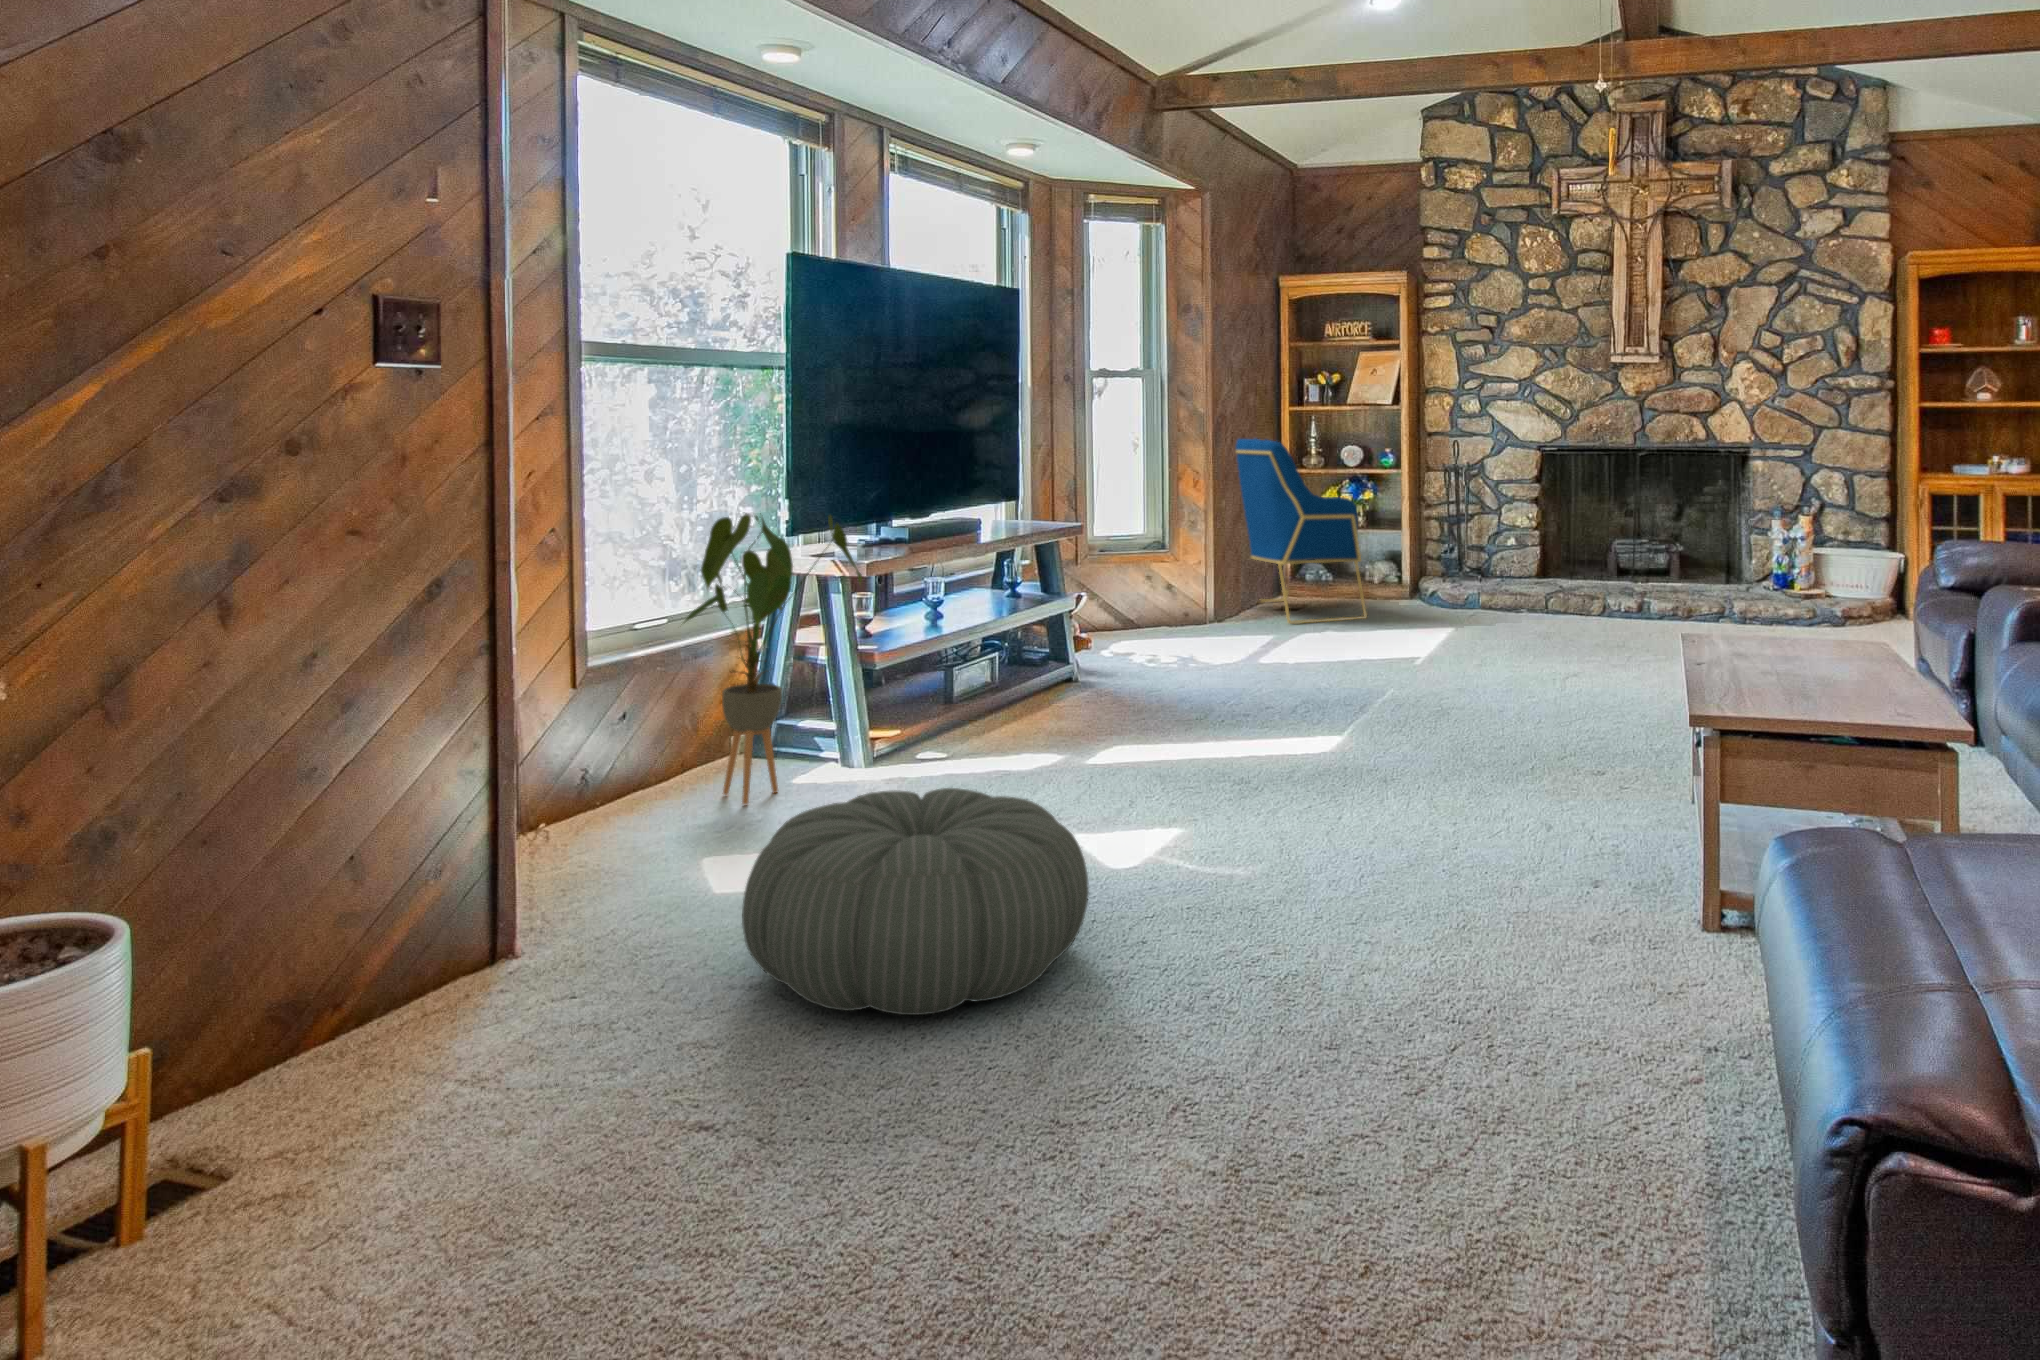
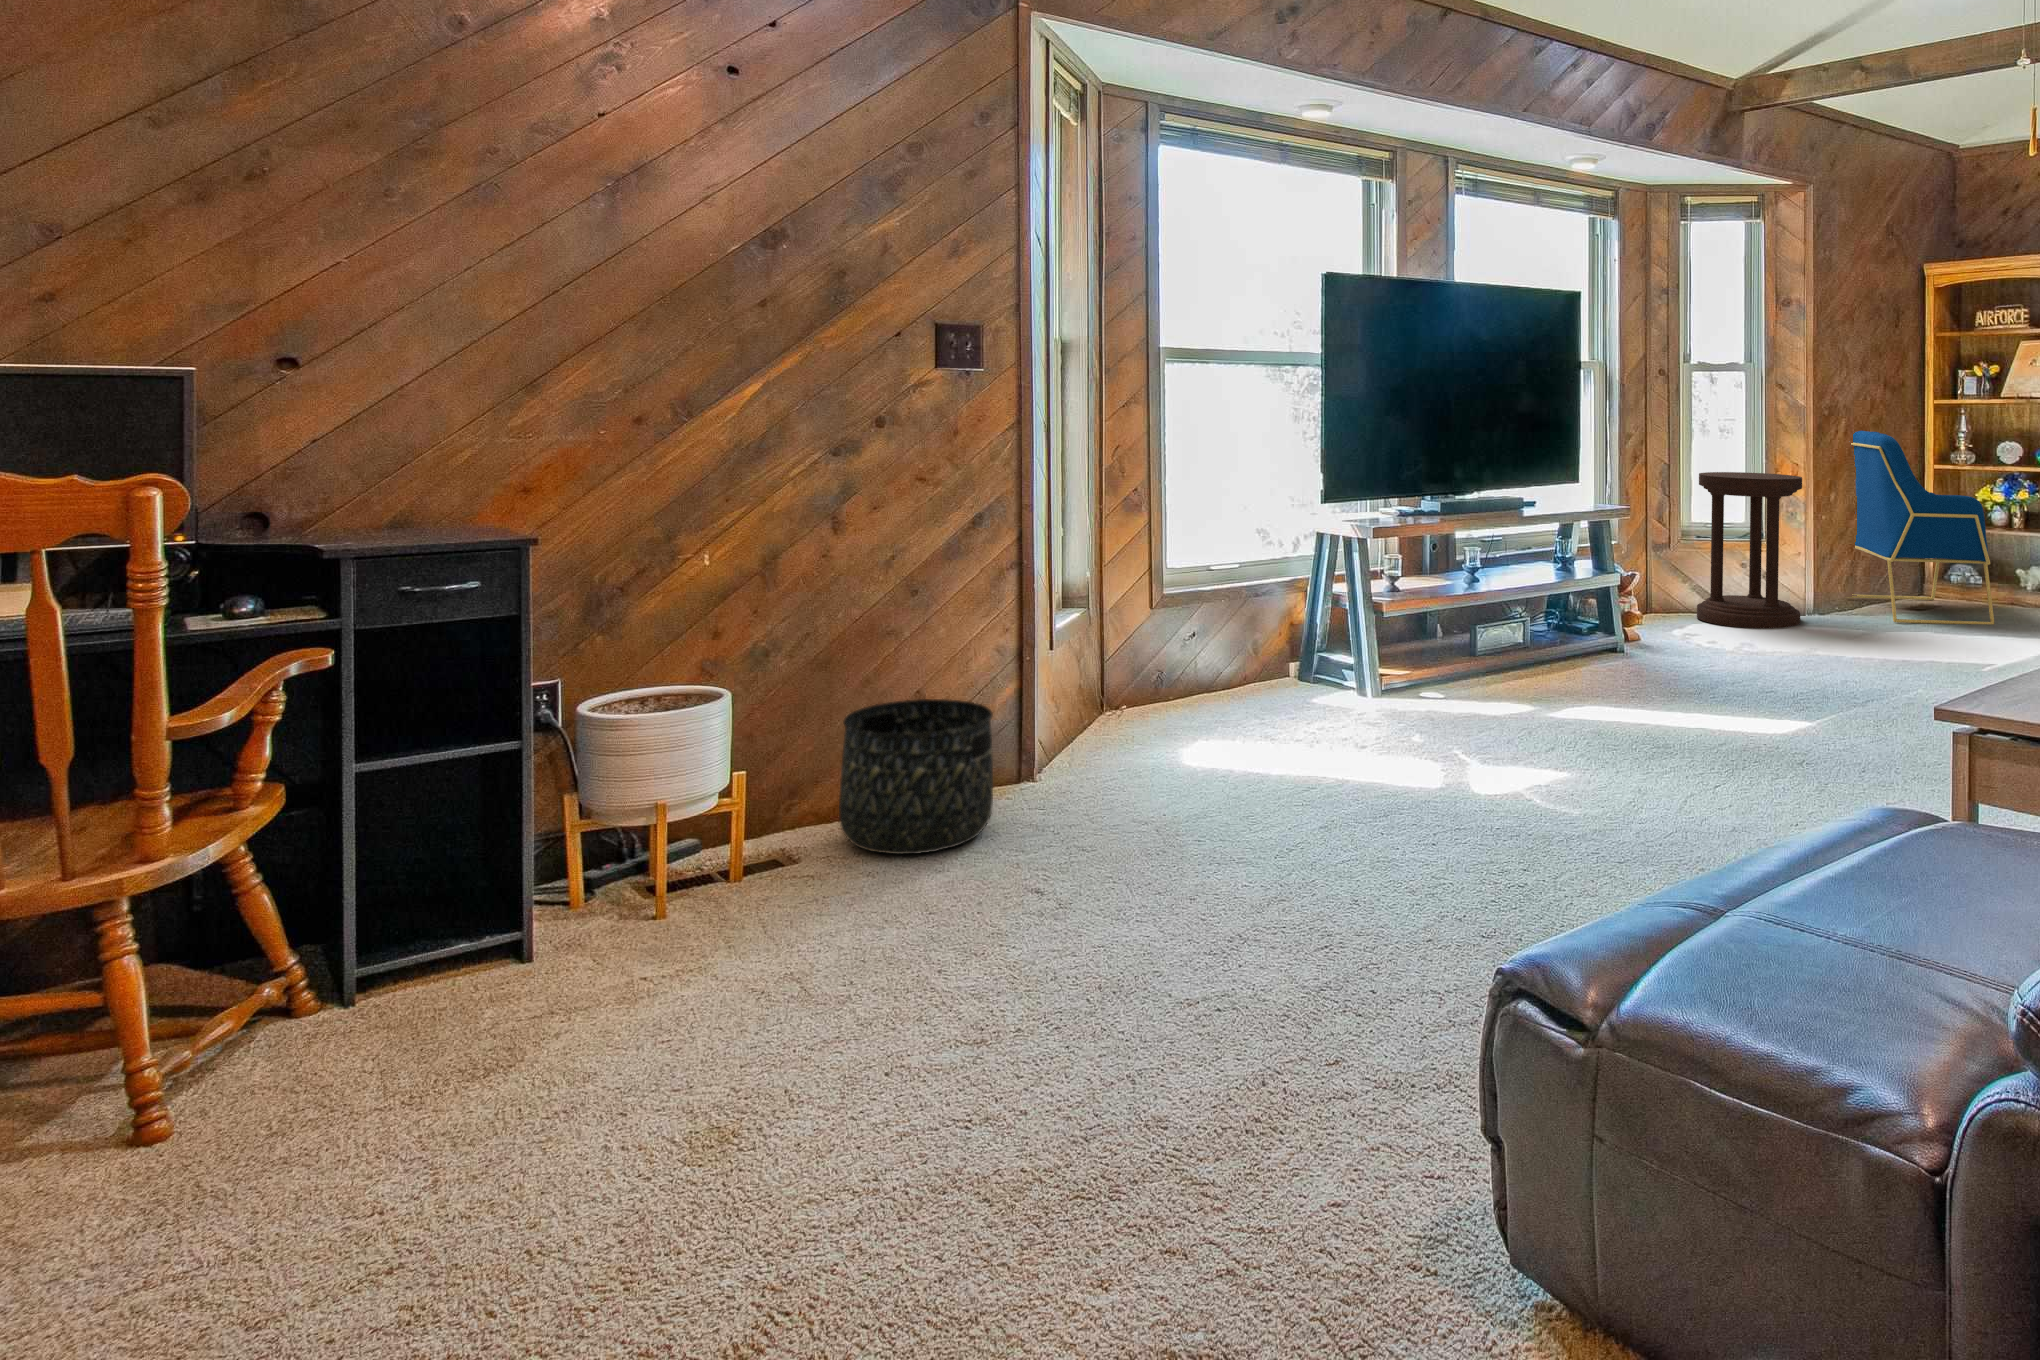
side table: none [1108,482,1213,642] -> present [1697,472,1802,629]
house plant: present [685,513,862,805] -> none [1207,495,1343,709]
pouf: present [742,788,1089,1015] -> none [1115,700,1345,841]
basket: none [266,862,575,1181] -> present [839,699,993,854]

